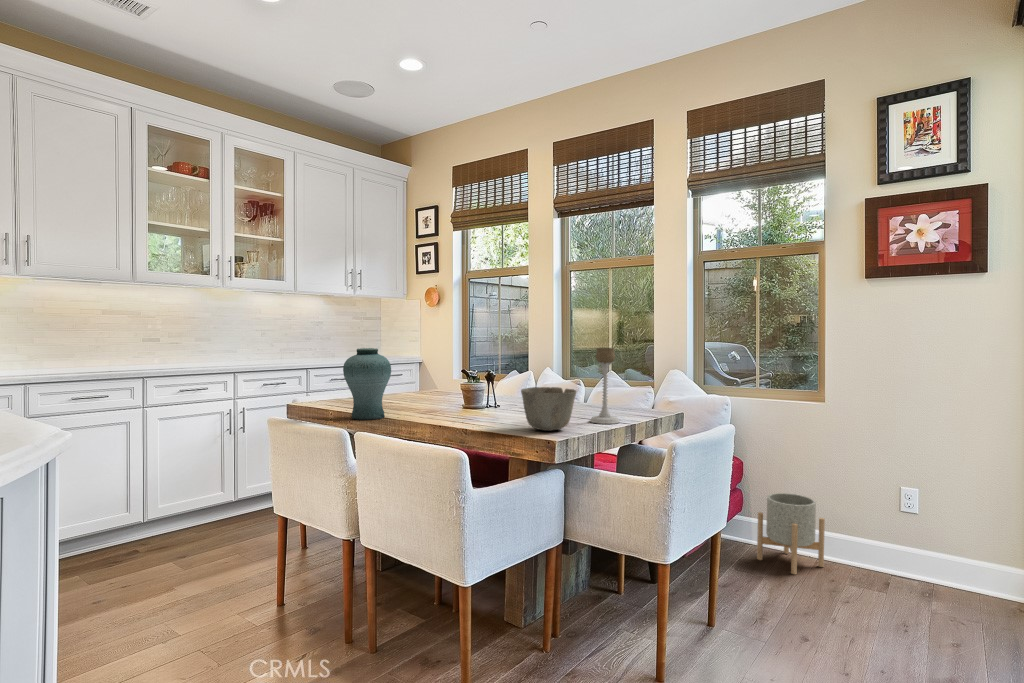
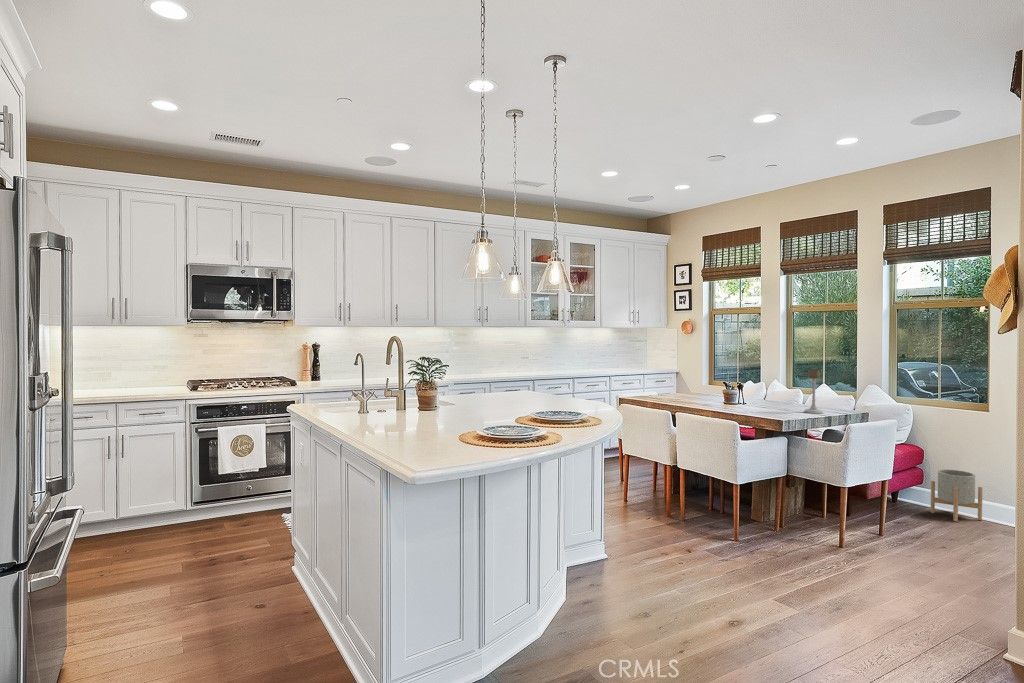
vase: present [343,348,391,420] -> none [656,367,683,406]
ceramic bowl: present [521,387,577,431] -> none [762,391,795,415]

